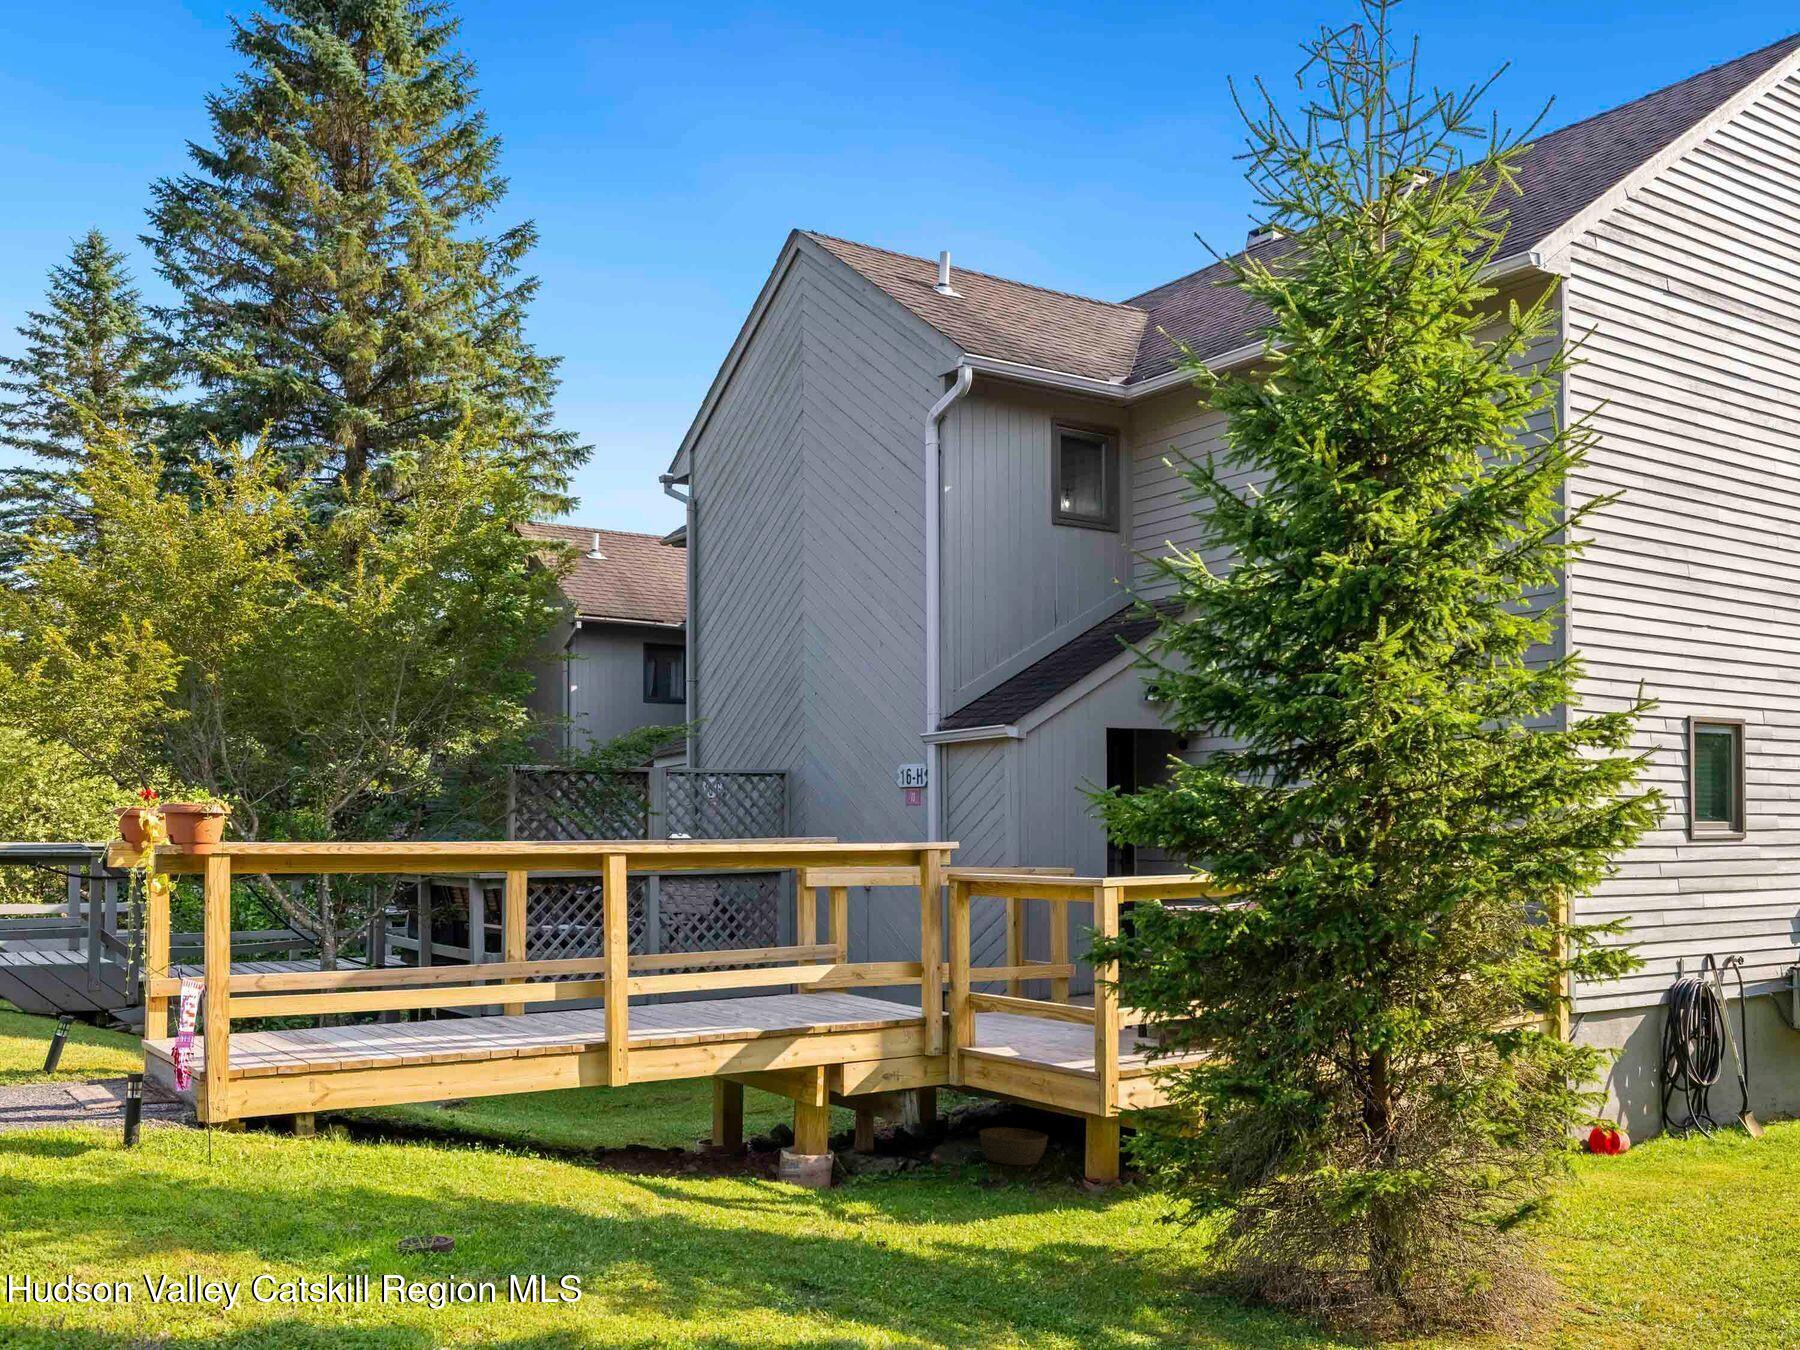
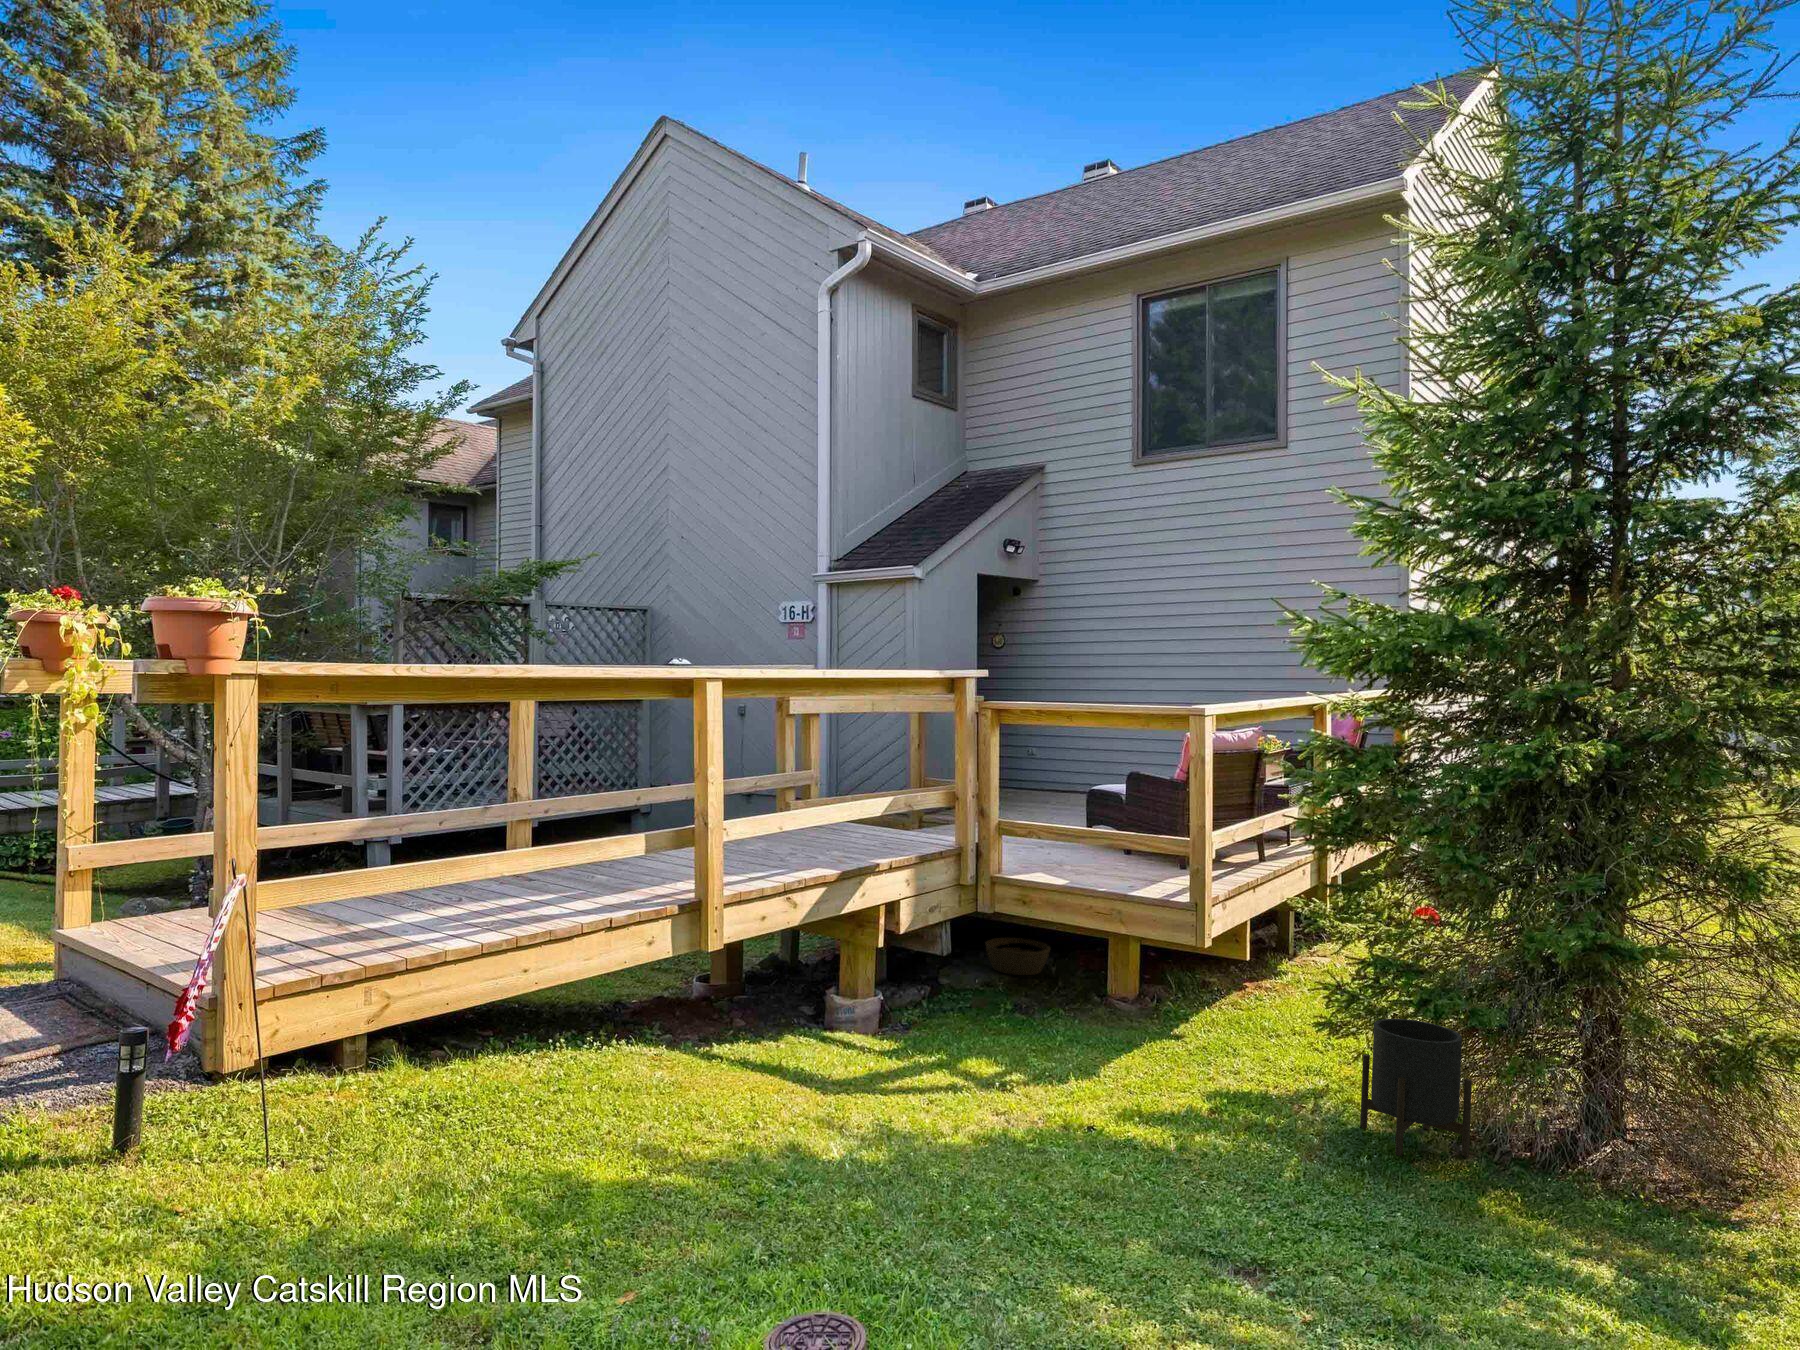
planter: none [1125,1175,1205,1302] -> present [1360,1019,1472,1157]

